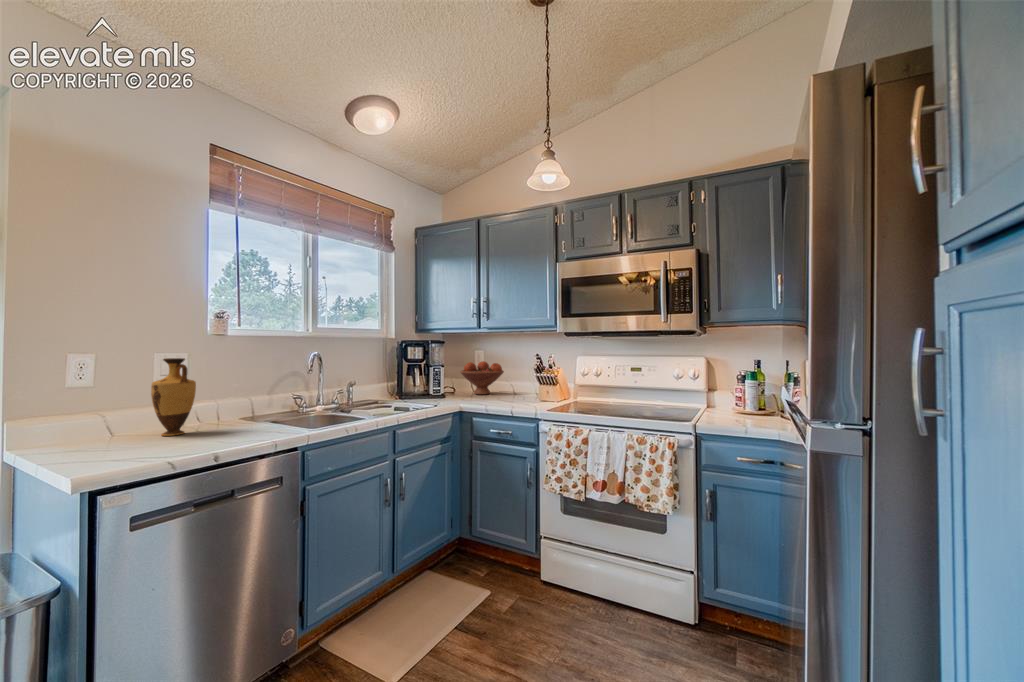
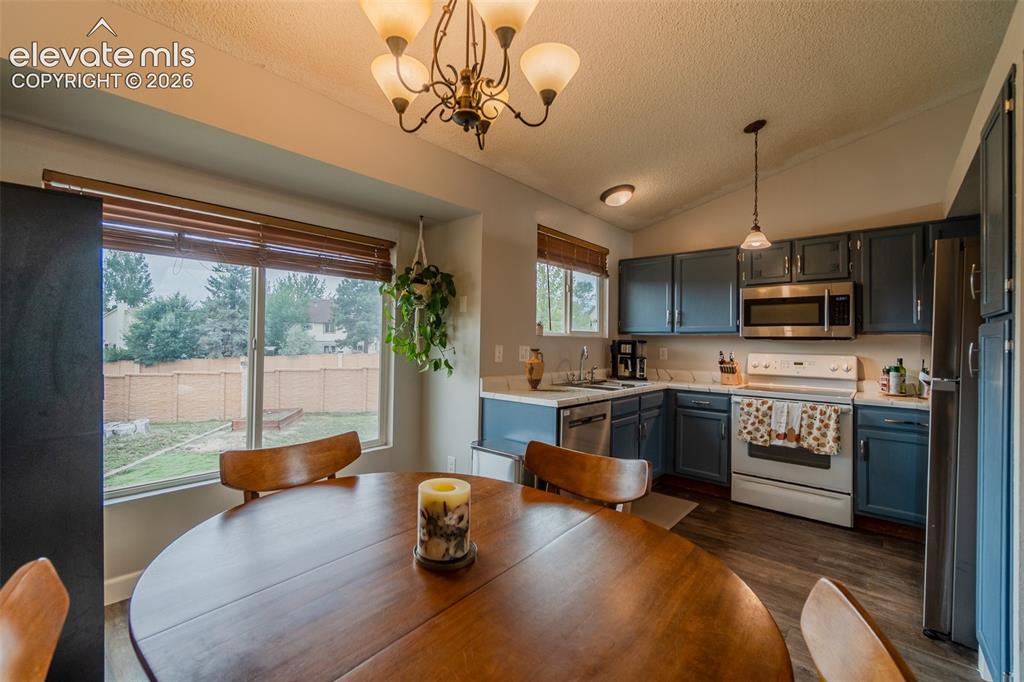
fruit bowl: present [460,361,504,395] -> none [654,356,688,380]

